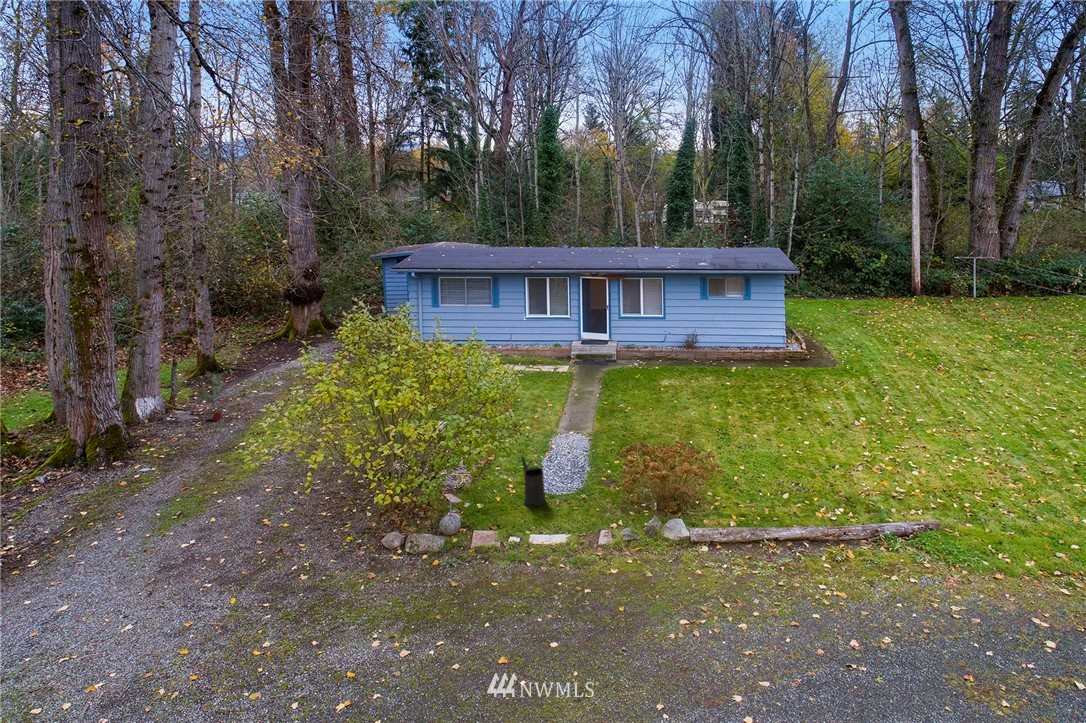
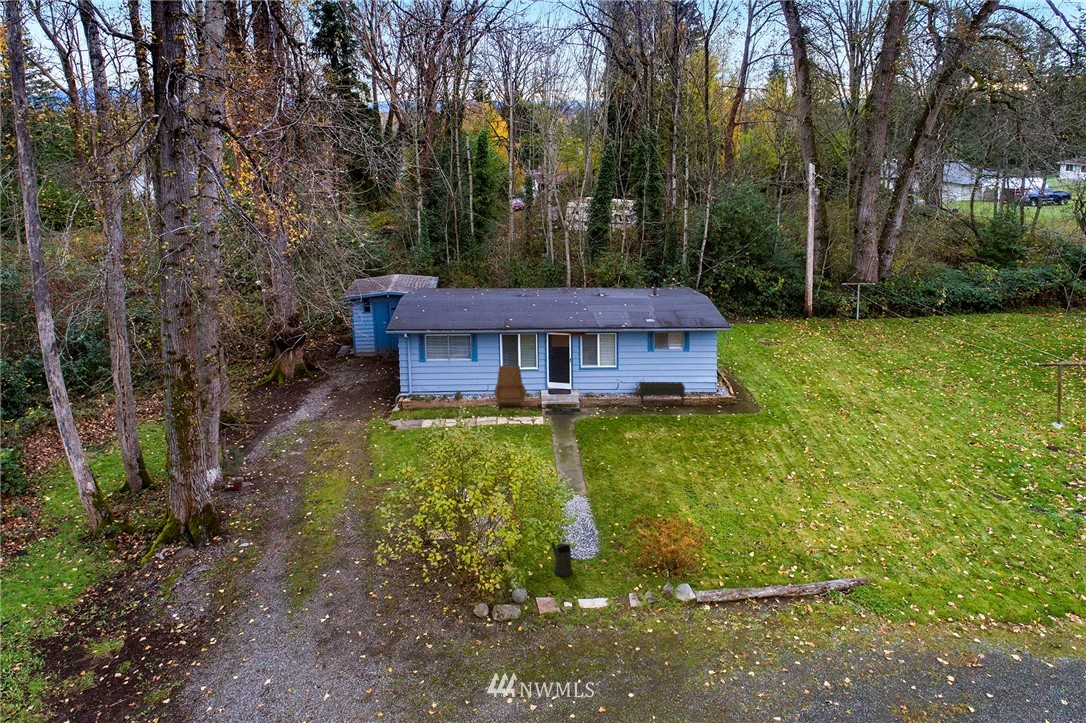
chair: none [517,313,553,361] -> present [494,365,526,410]
bench: none [686,332,739,357] -> present [639,382,685,404]

